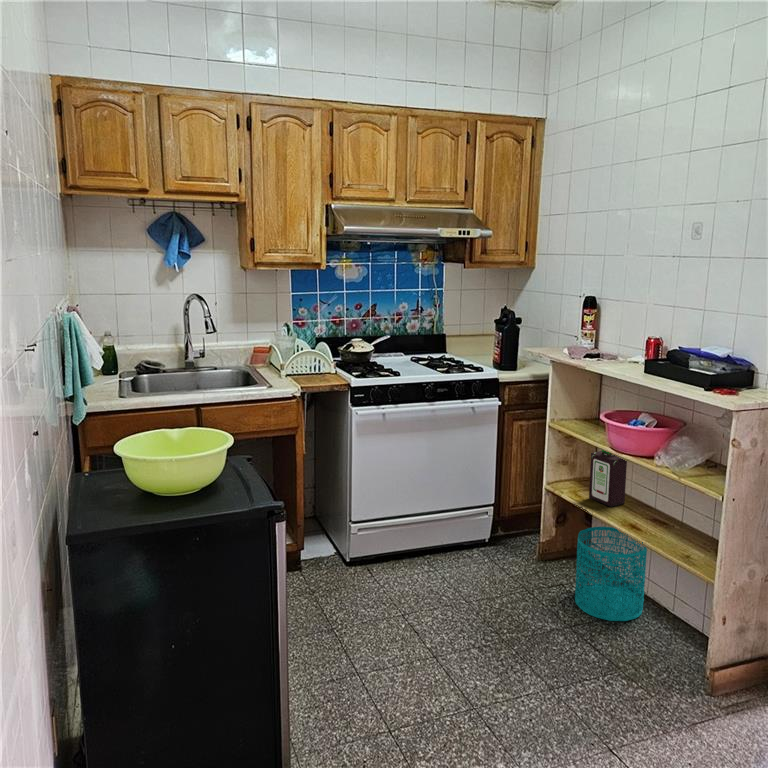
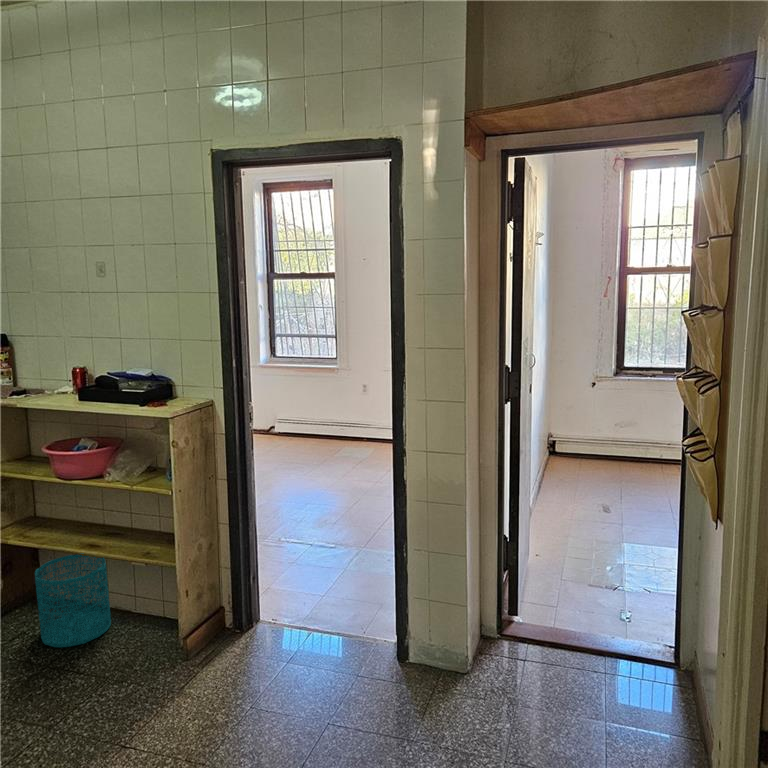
bottle: present [589,450,627,507] -> none [33,467,75,536]

